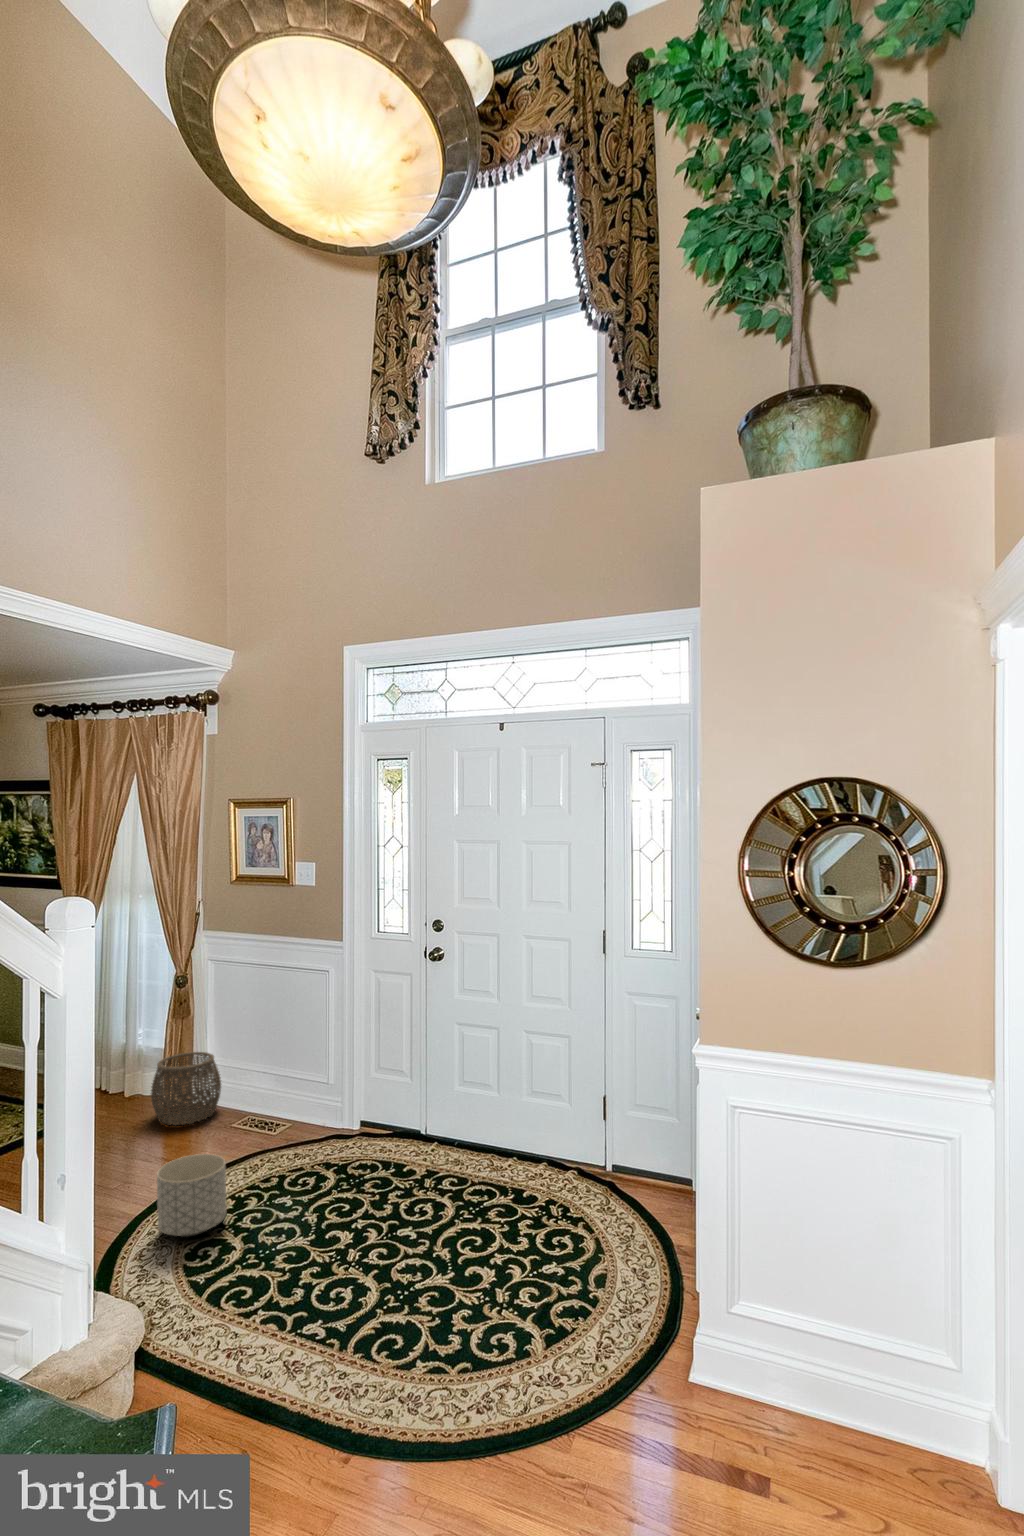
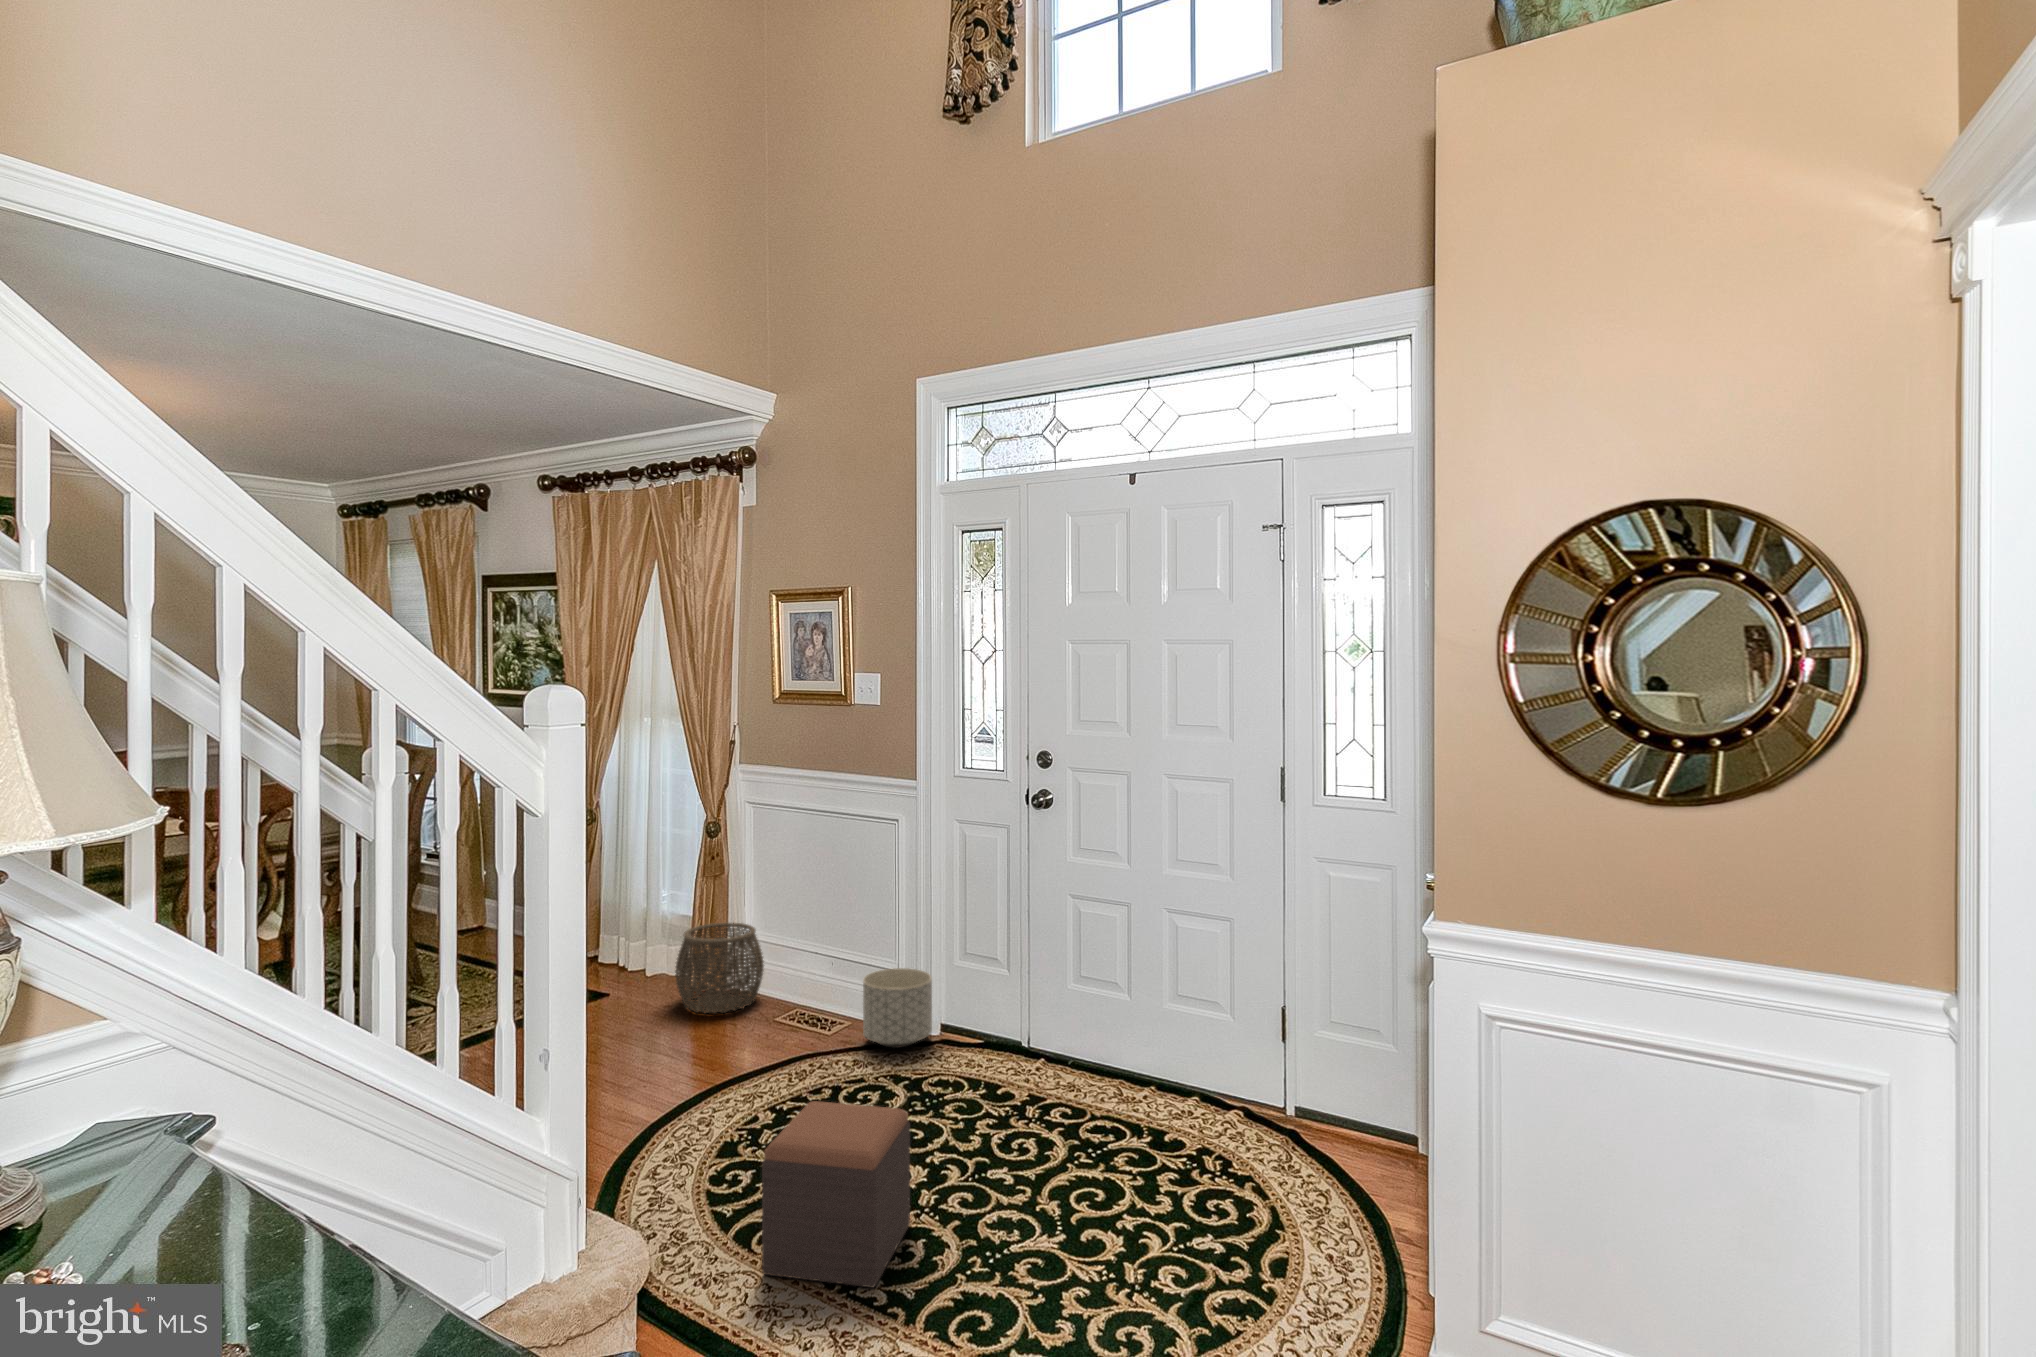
planter: present [157,1154,226,1237] -> present [863,968,932,1048]
footstool: none [229,1191,340,1326] -> present [762,1101,910,1288]

